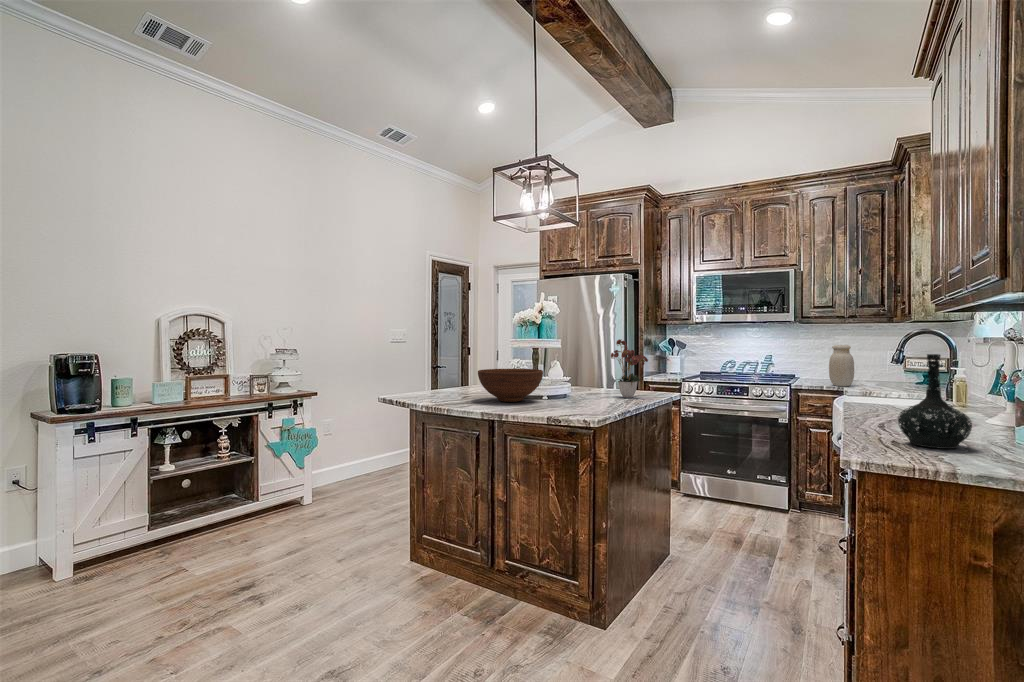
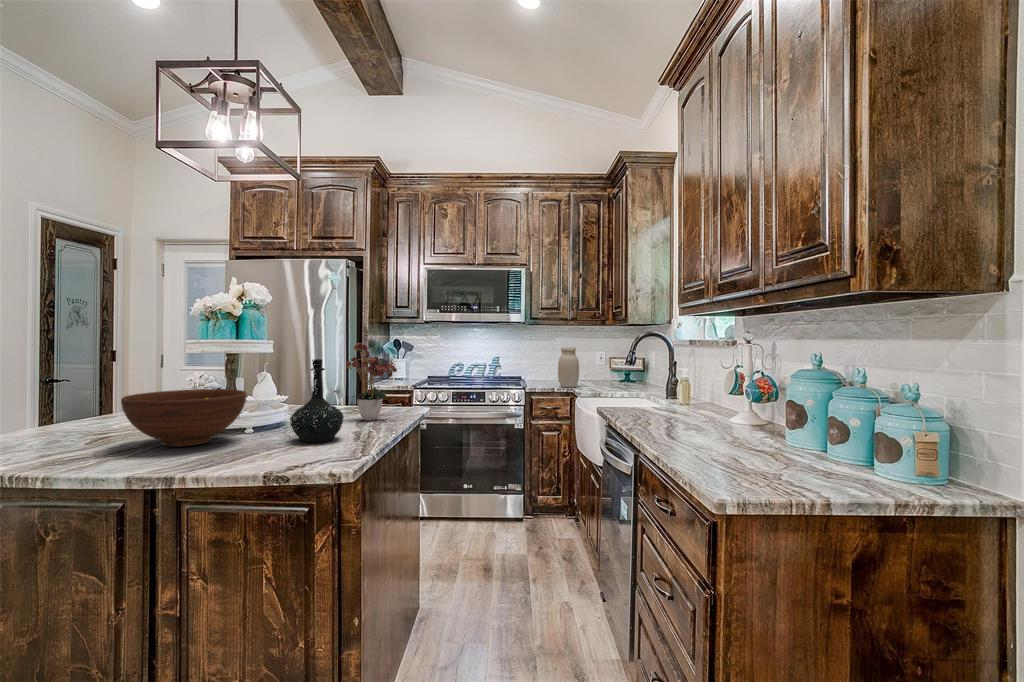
bottle: present [898,354,972,449] -> present [290,359,344,443]

